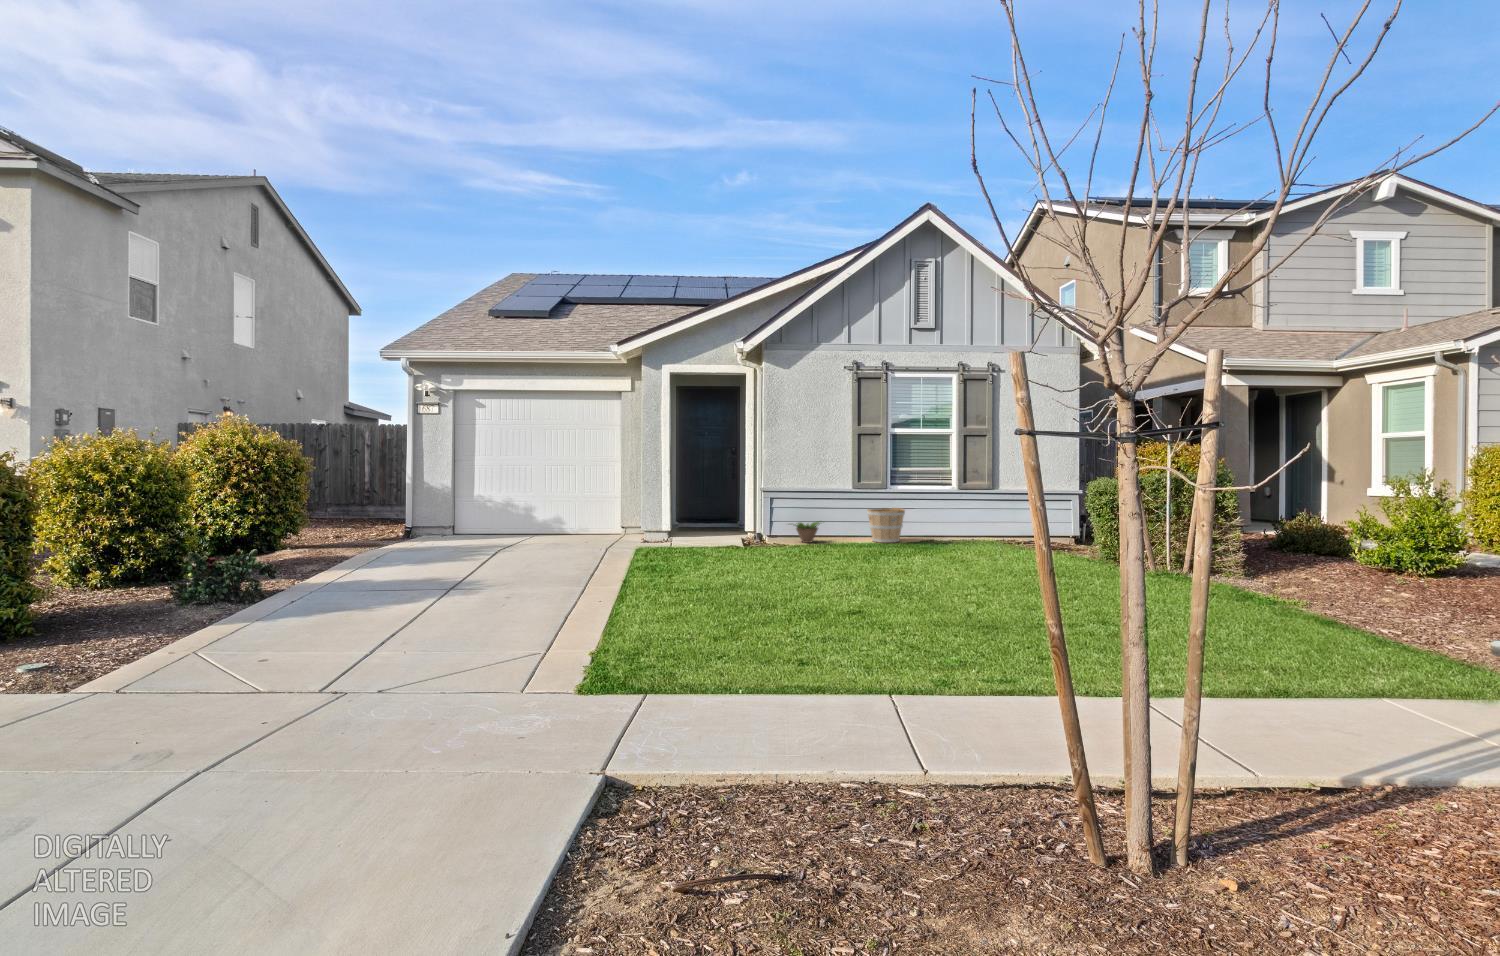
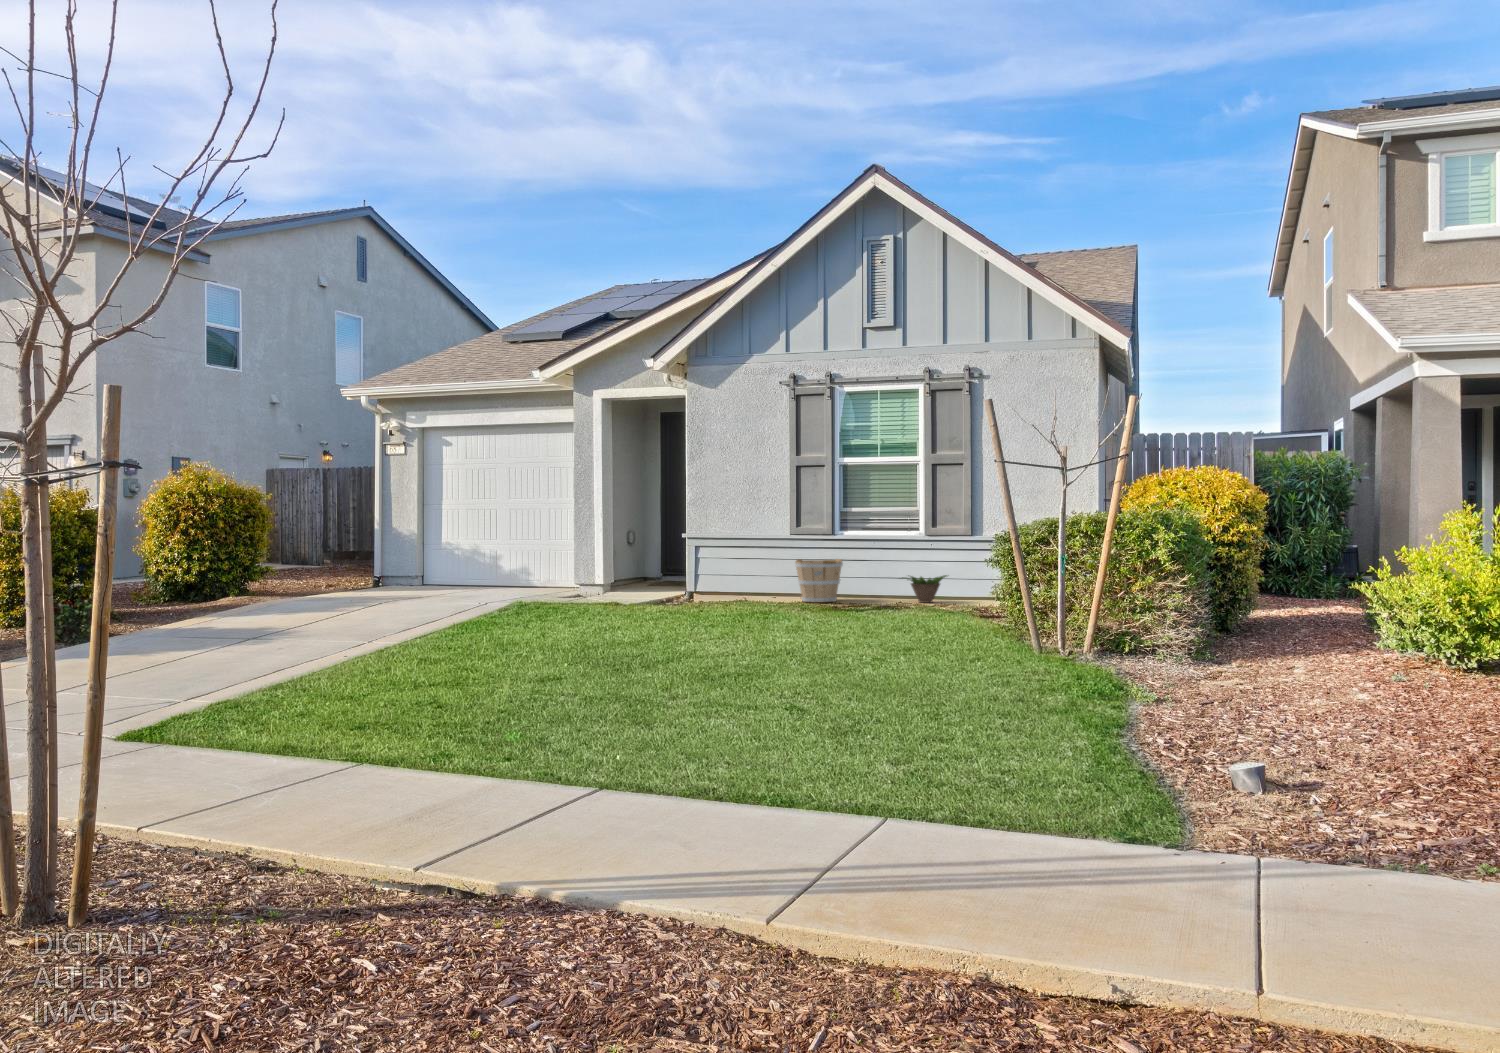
decorative plant: present [795,522,820,543] -> present [908,575,947,603]

